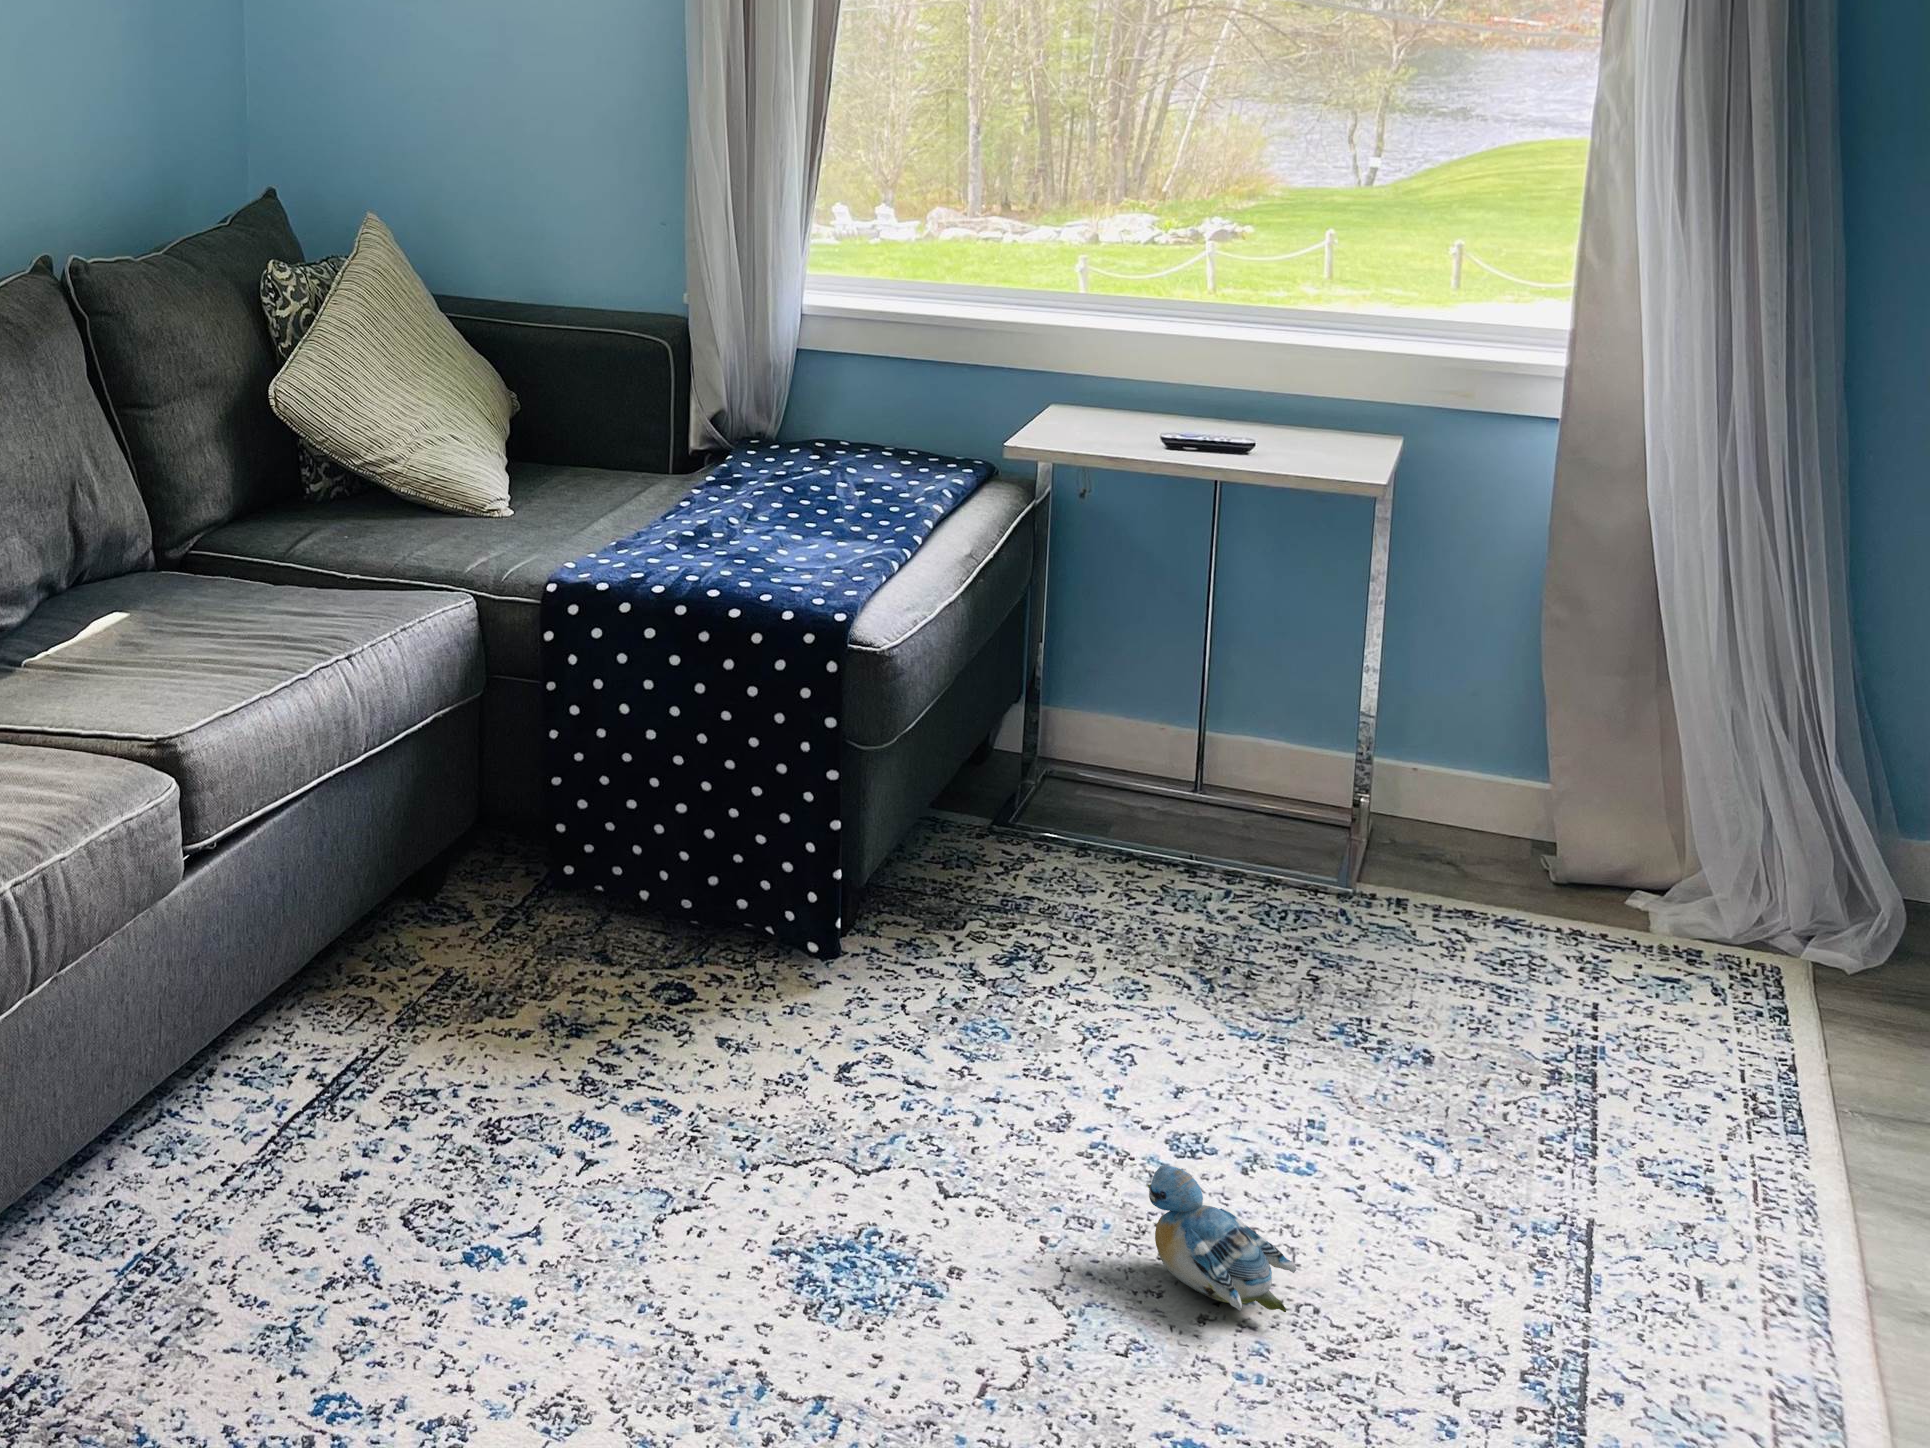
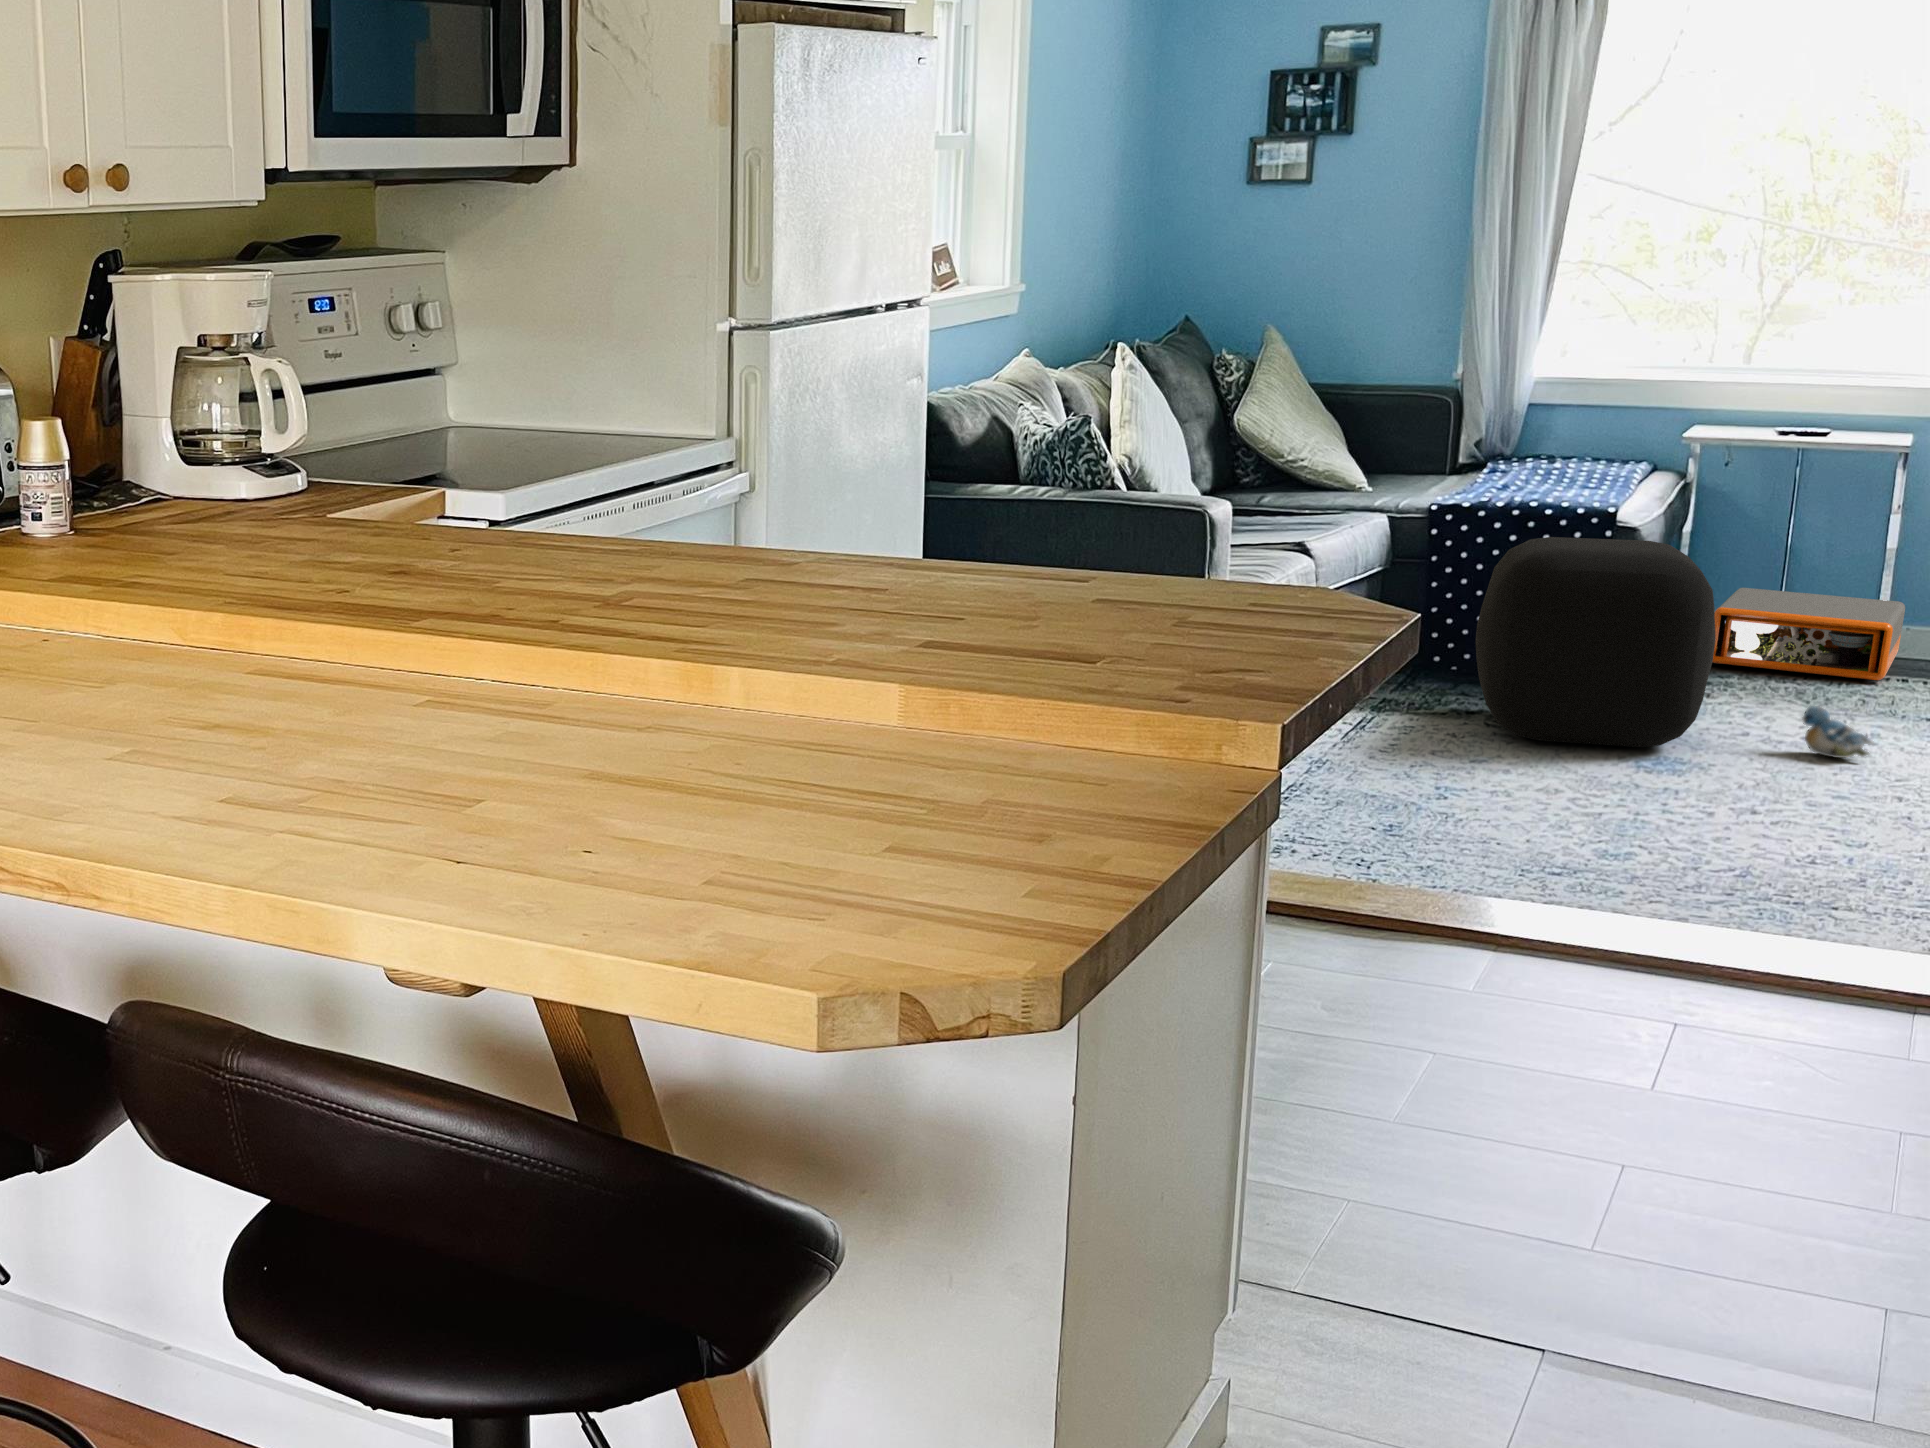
storage box: none [1057,689,1396,930] -> present [1713,588,1905,680]
ottoman: none [500,728,967,1256] -> present [1476,537,1716,747]

